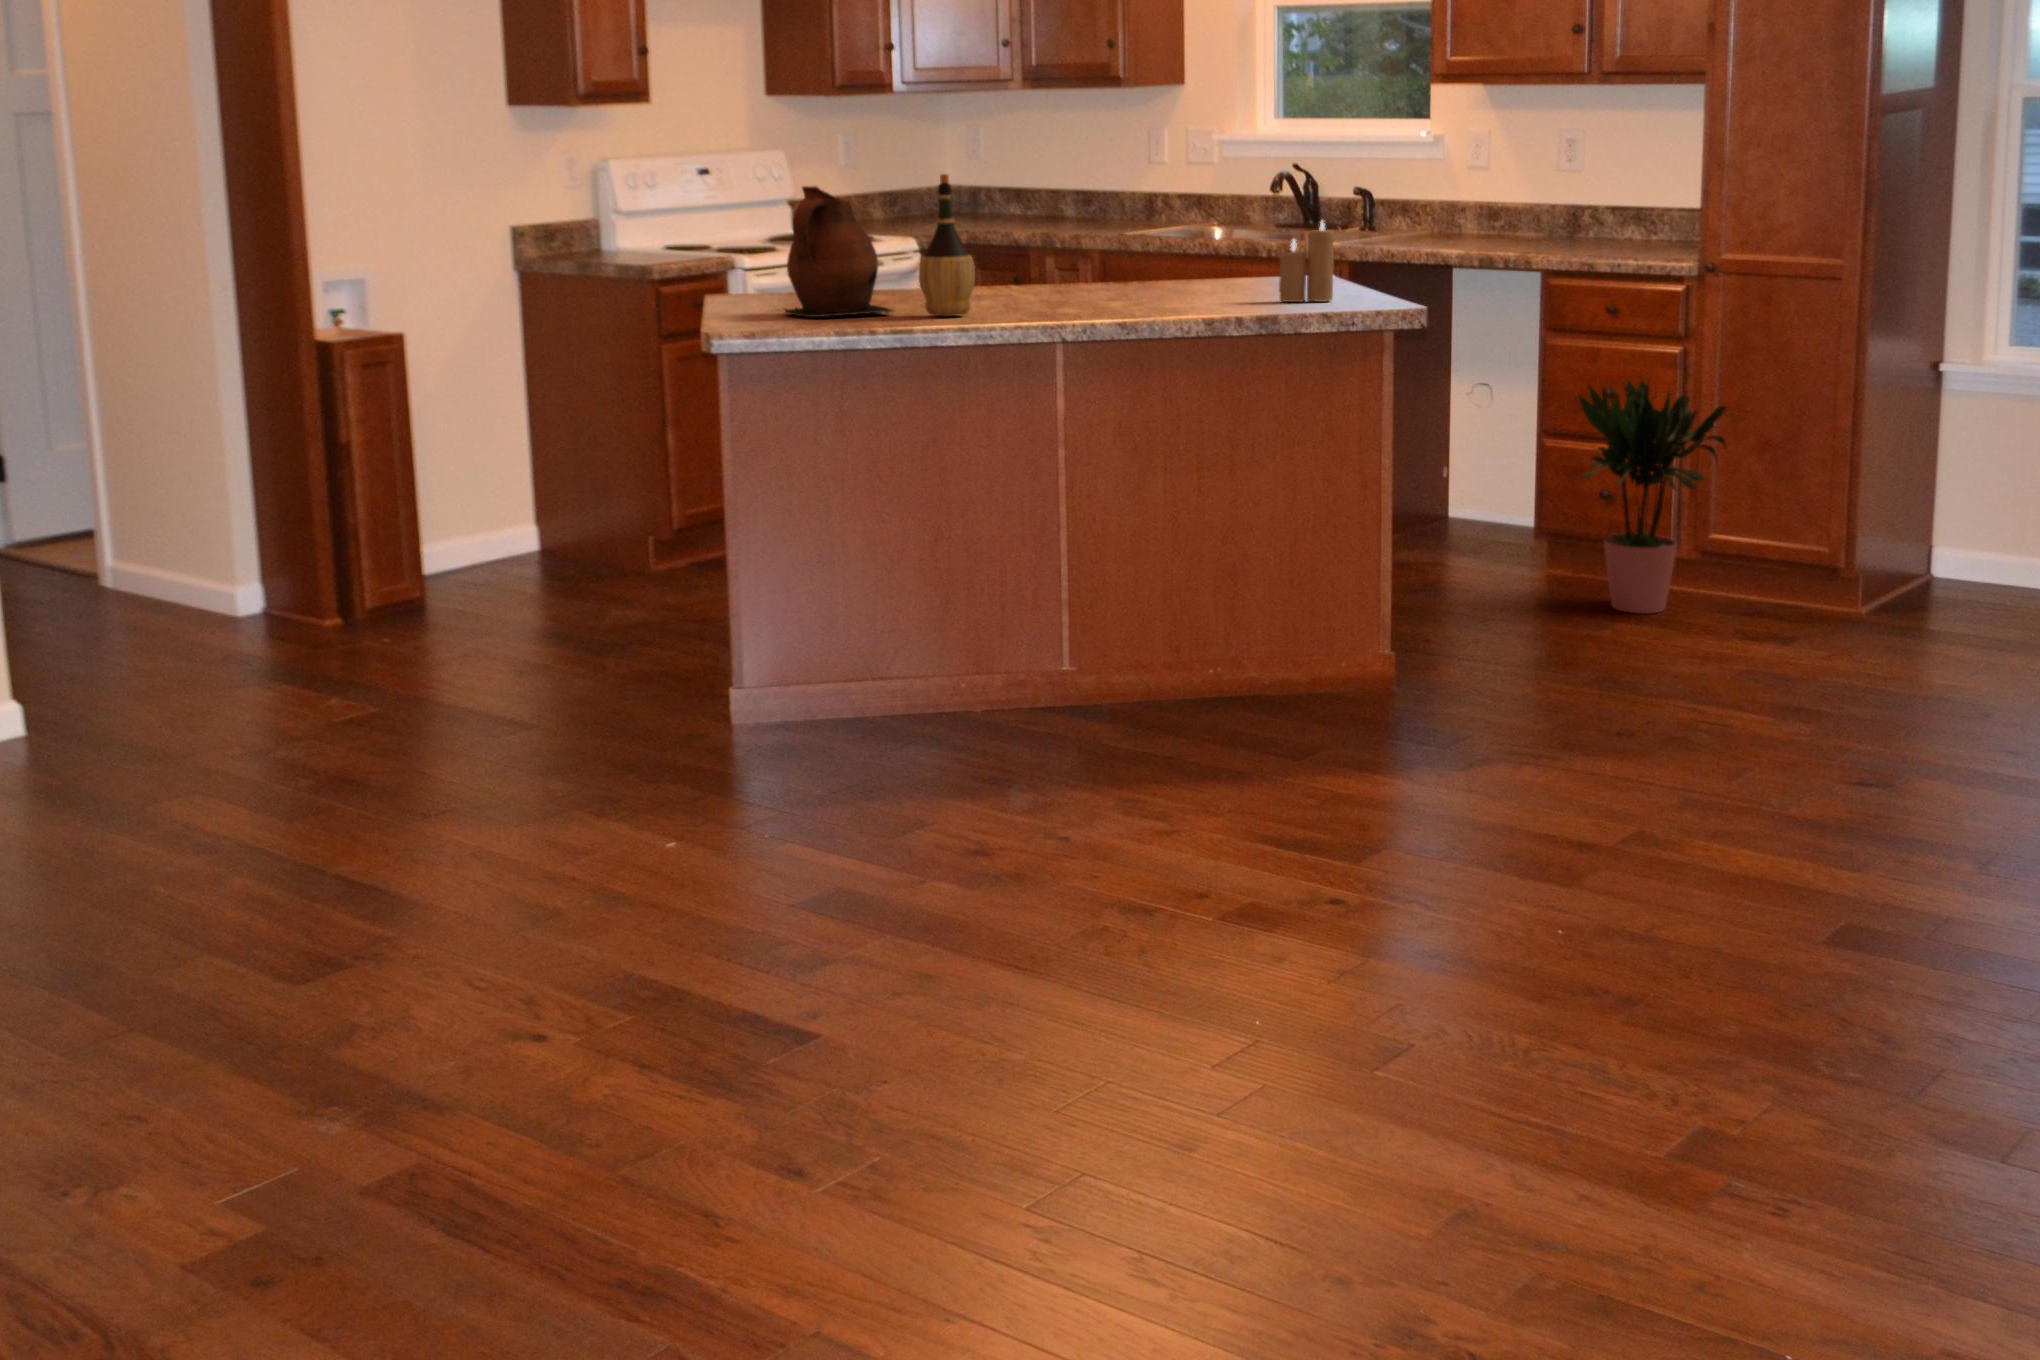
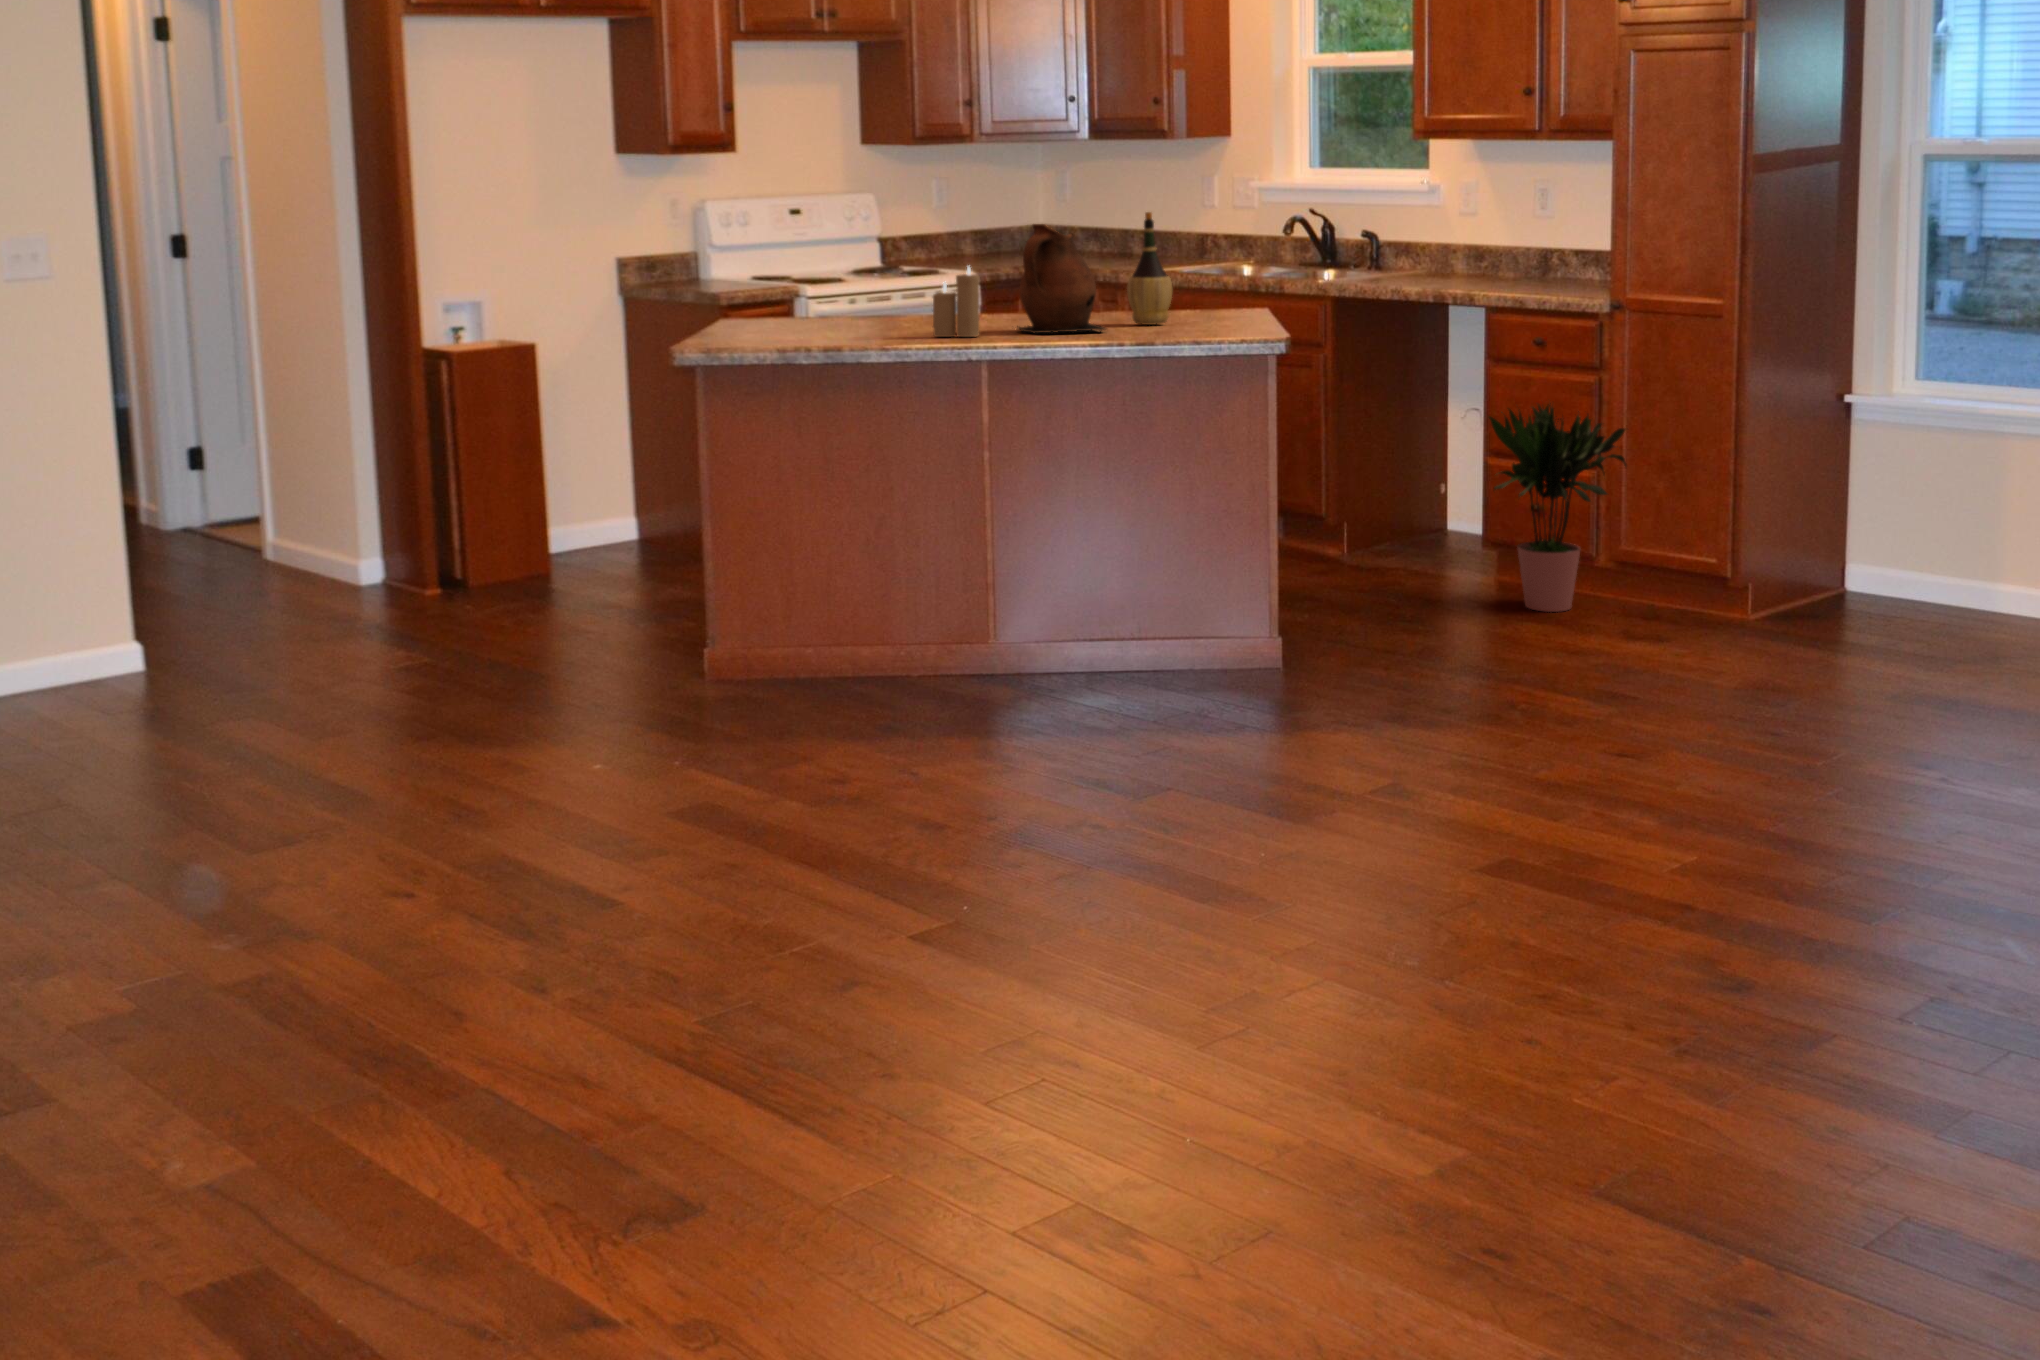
wine bottle: present [919,174,975,316] -> present [1127,212,1172,325]
ceramic pitcher: present [785,186,893,317] -> present [1017,224,1106,333]
candle: present [1279,221,1334,302] -> present [933,267,980,337]

